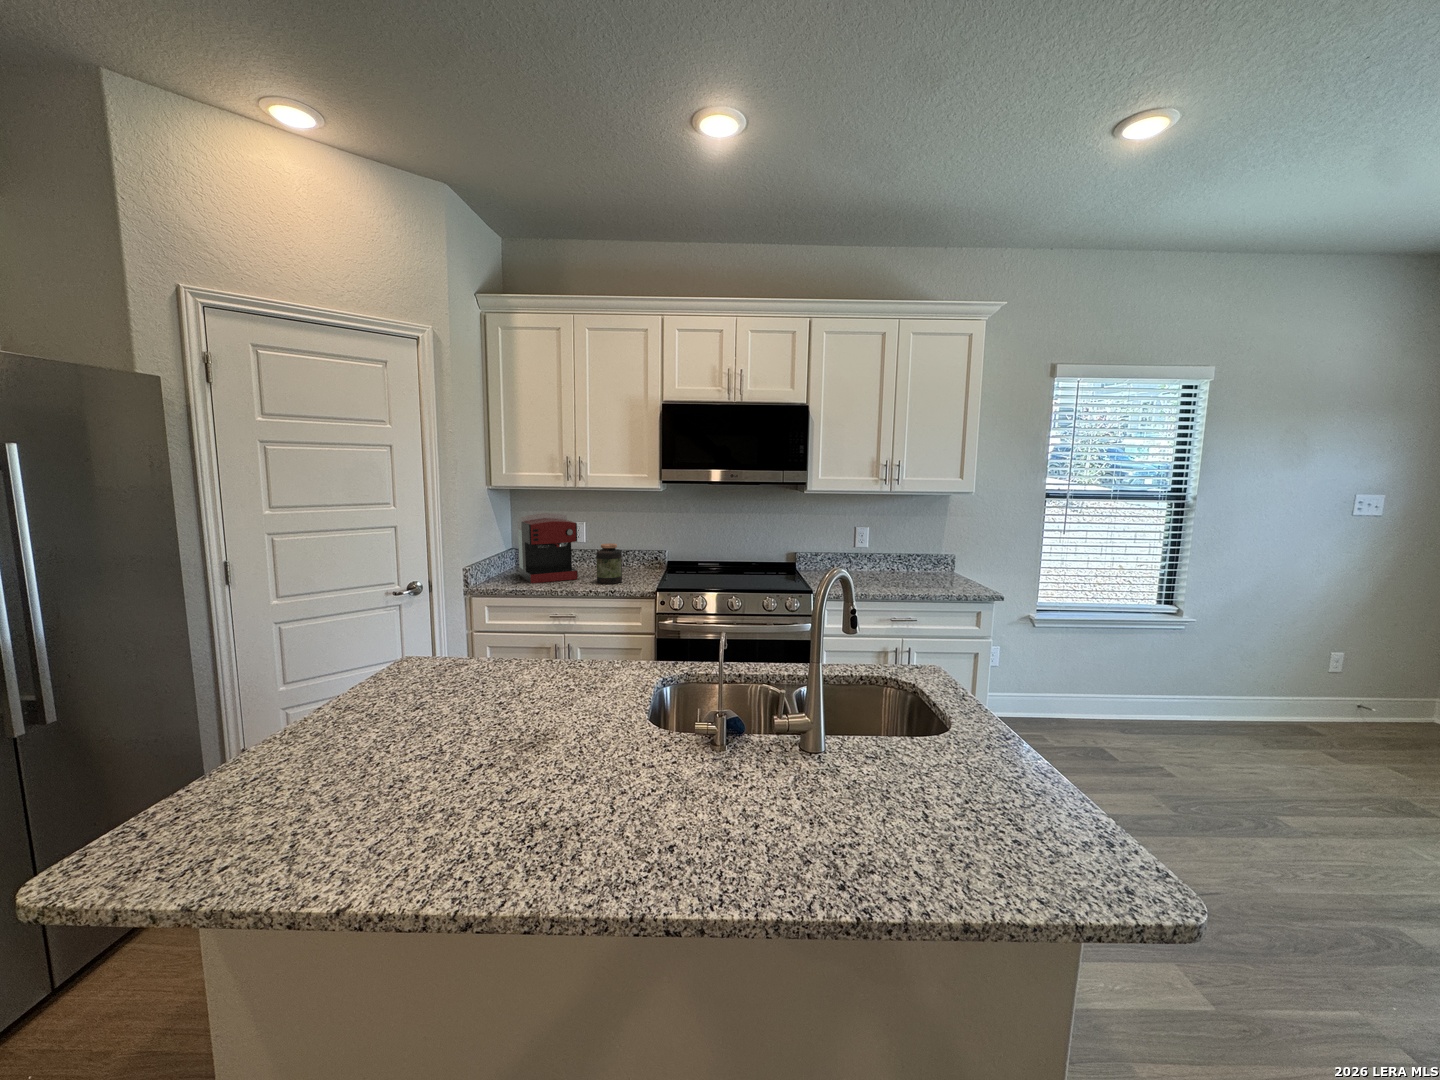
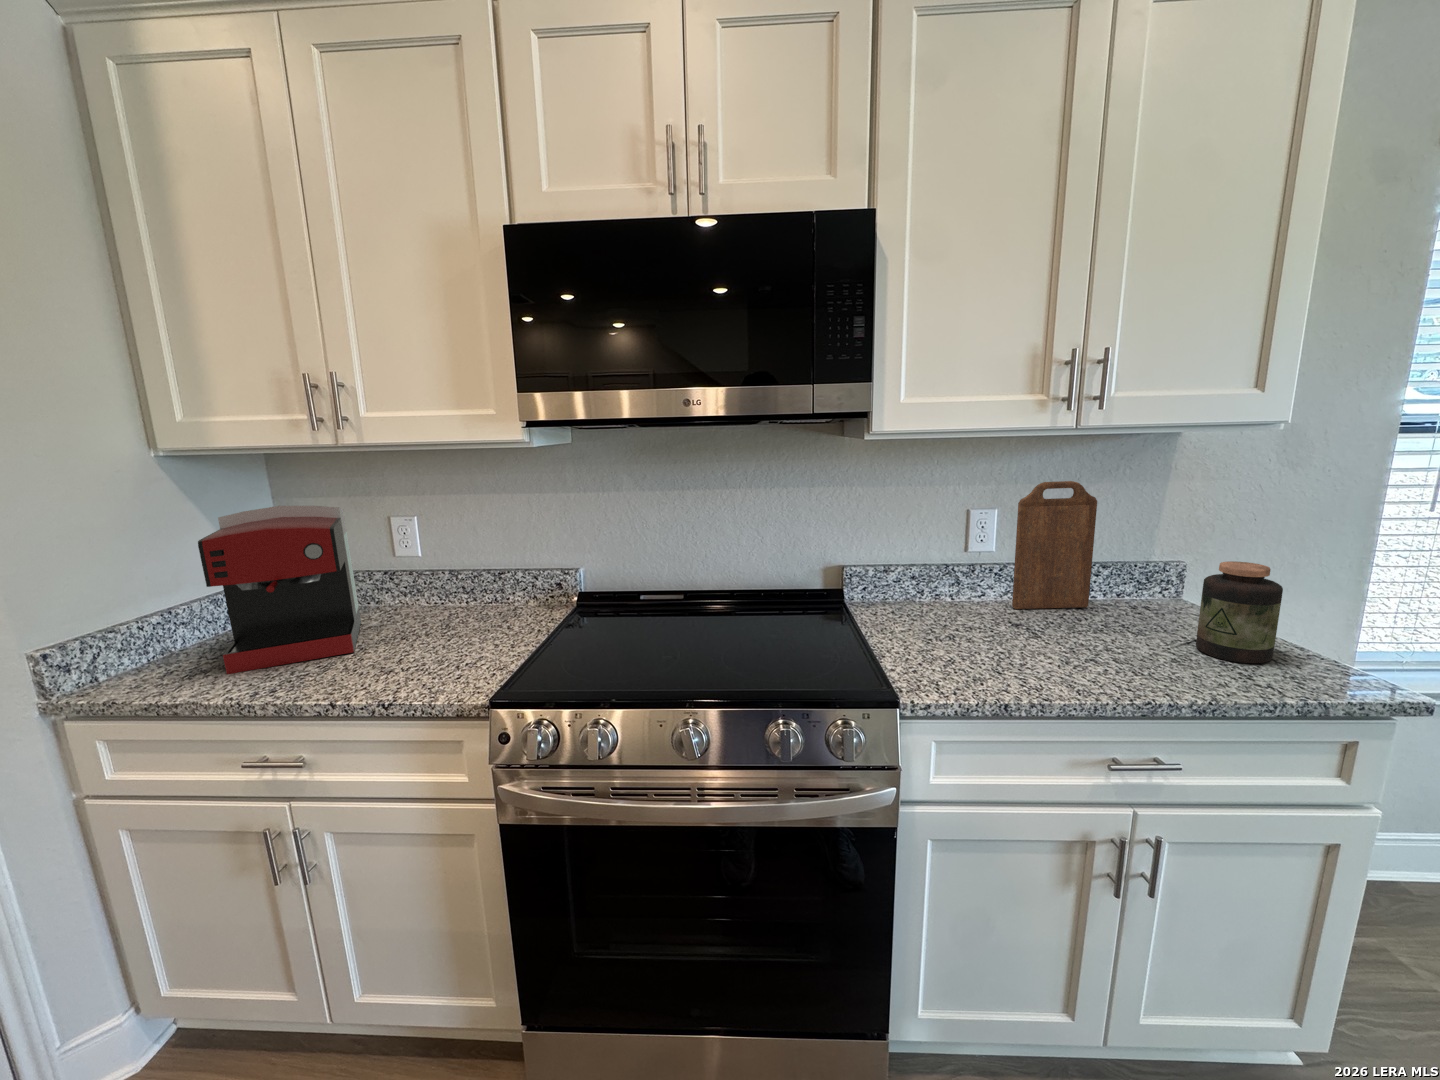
cutting board: none [873,515,909,574] -> present [1012,481,1097,609]
jar: present [596,543,622,584] -> present [1196,561,1283,663]

